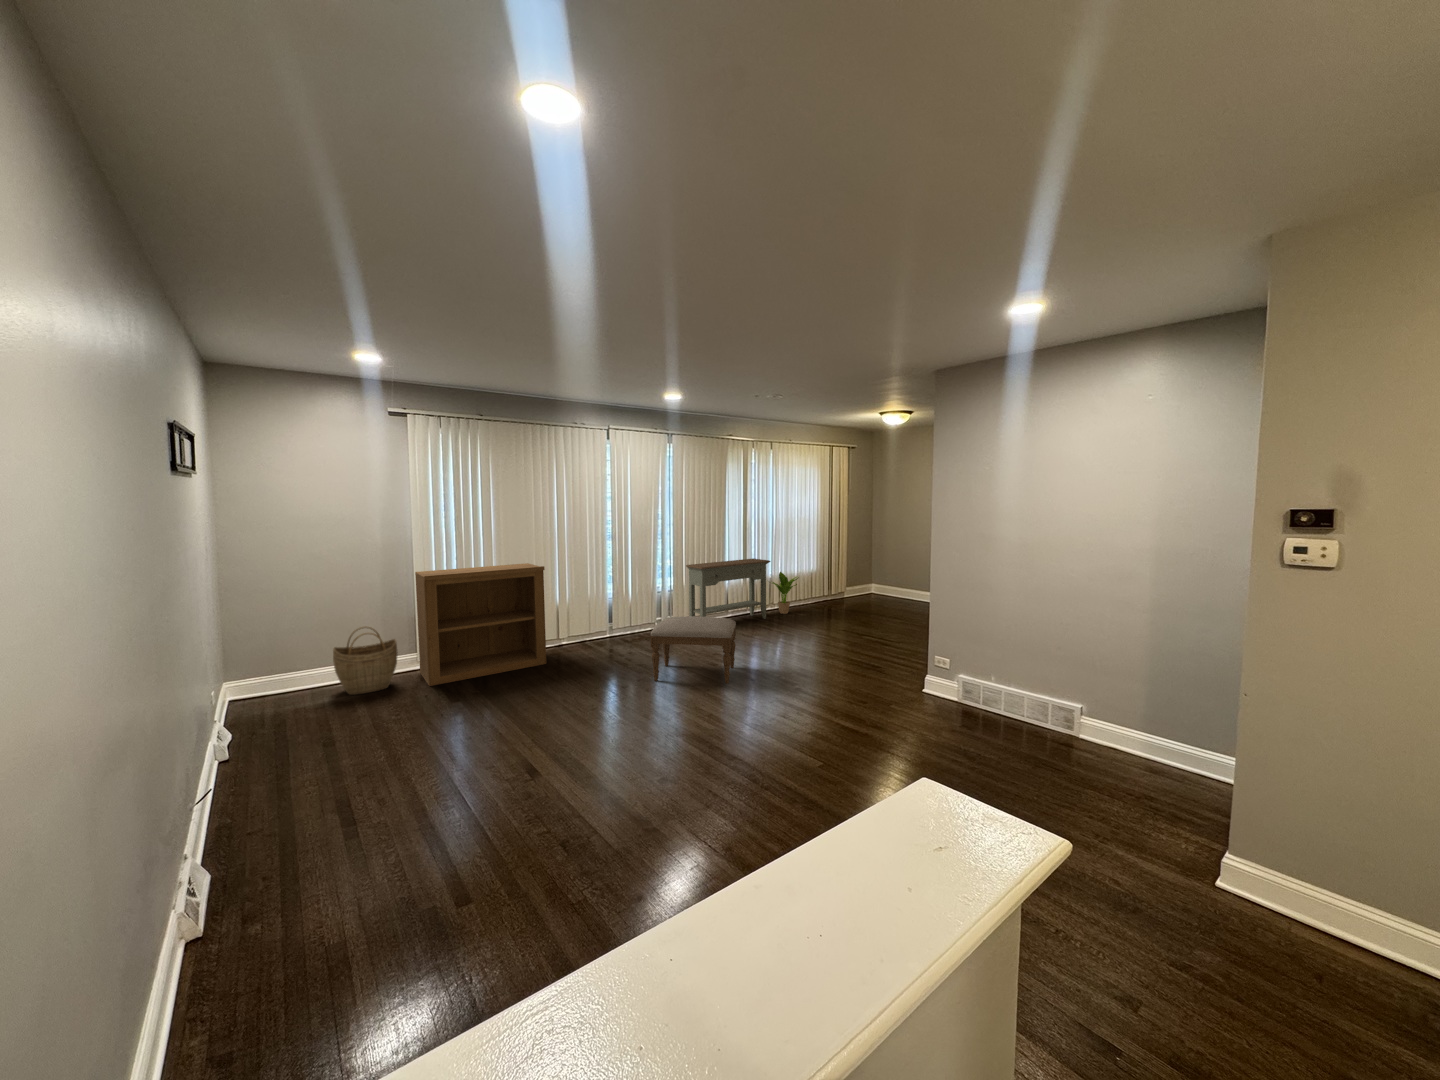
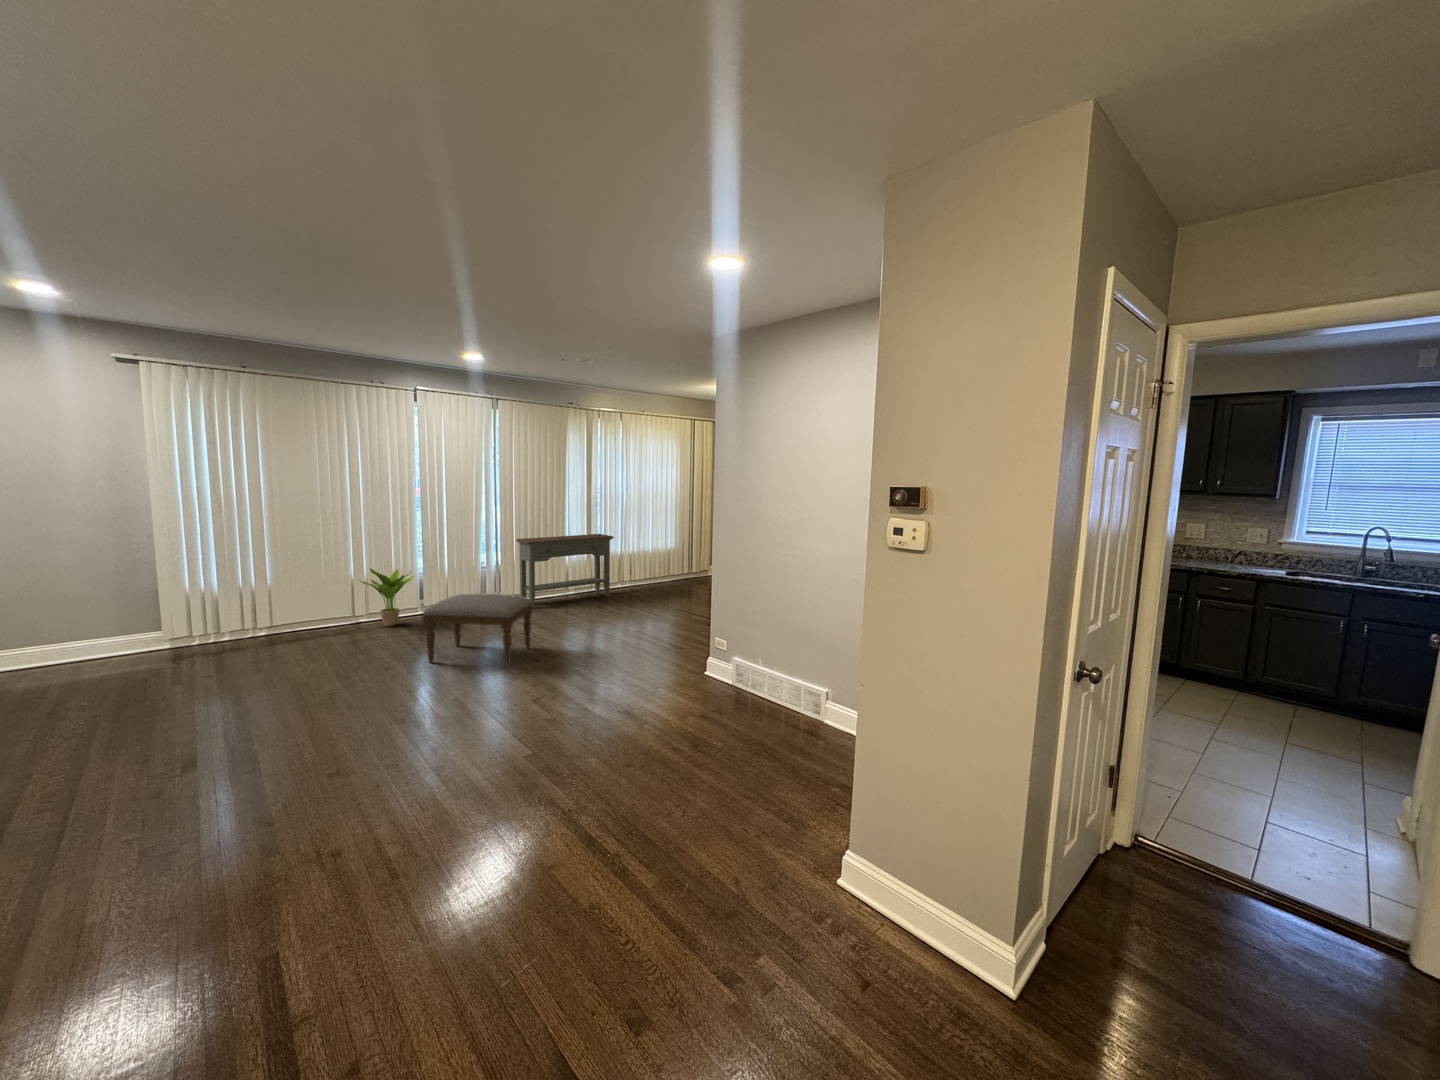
bookshelf: present [415,563,546,686] -> none [146,533,323,669]
potted plant: present [772,572,799,614] -> present [359,568,414,626]
woven basket: present [333,626,398,695] -> none [24,601,121,680]

